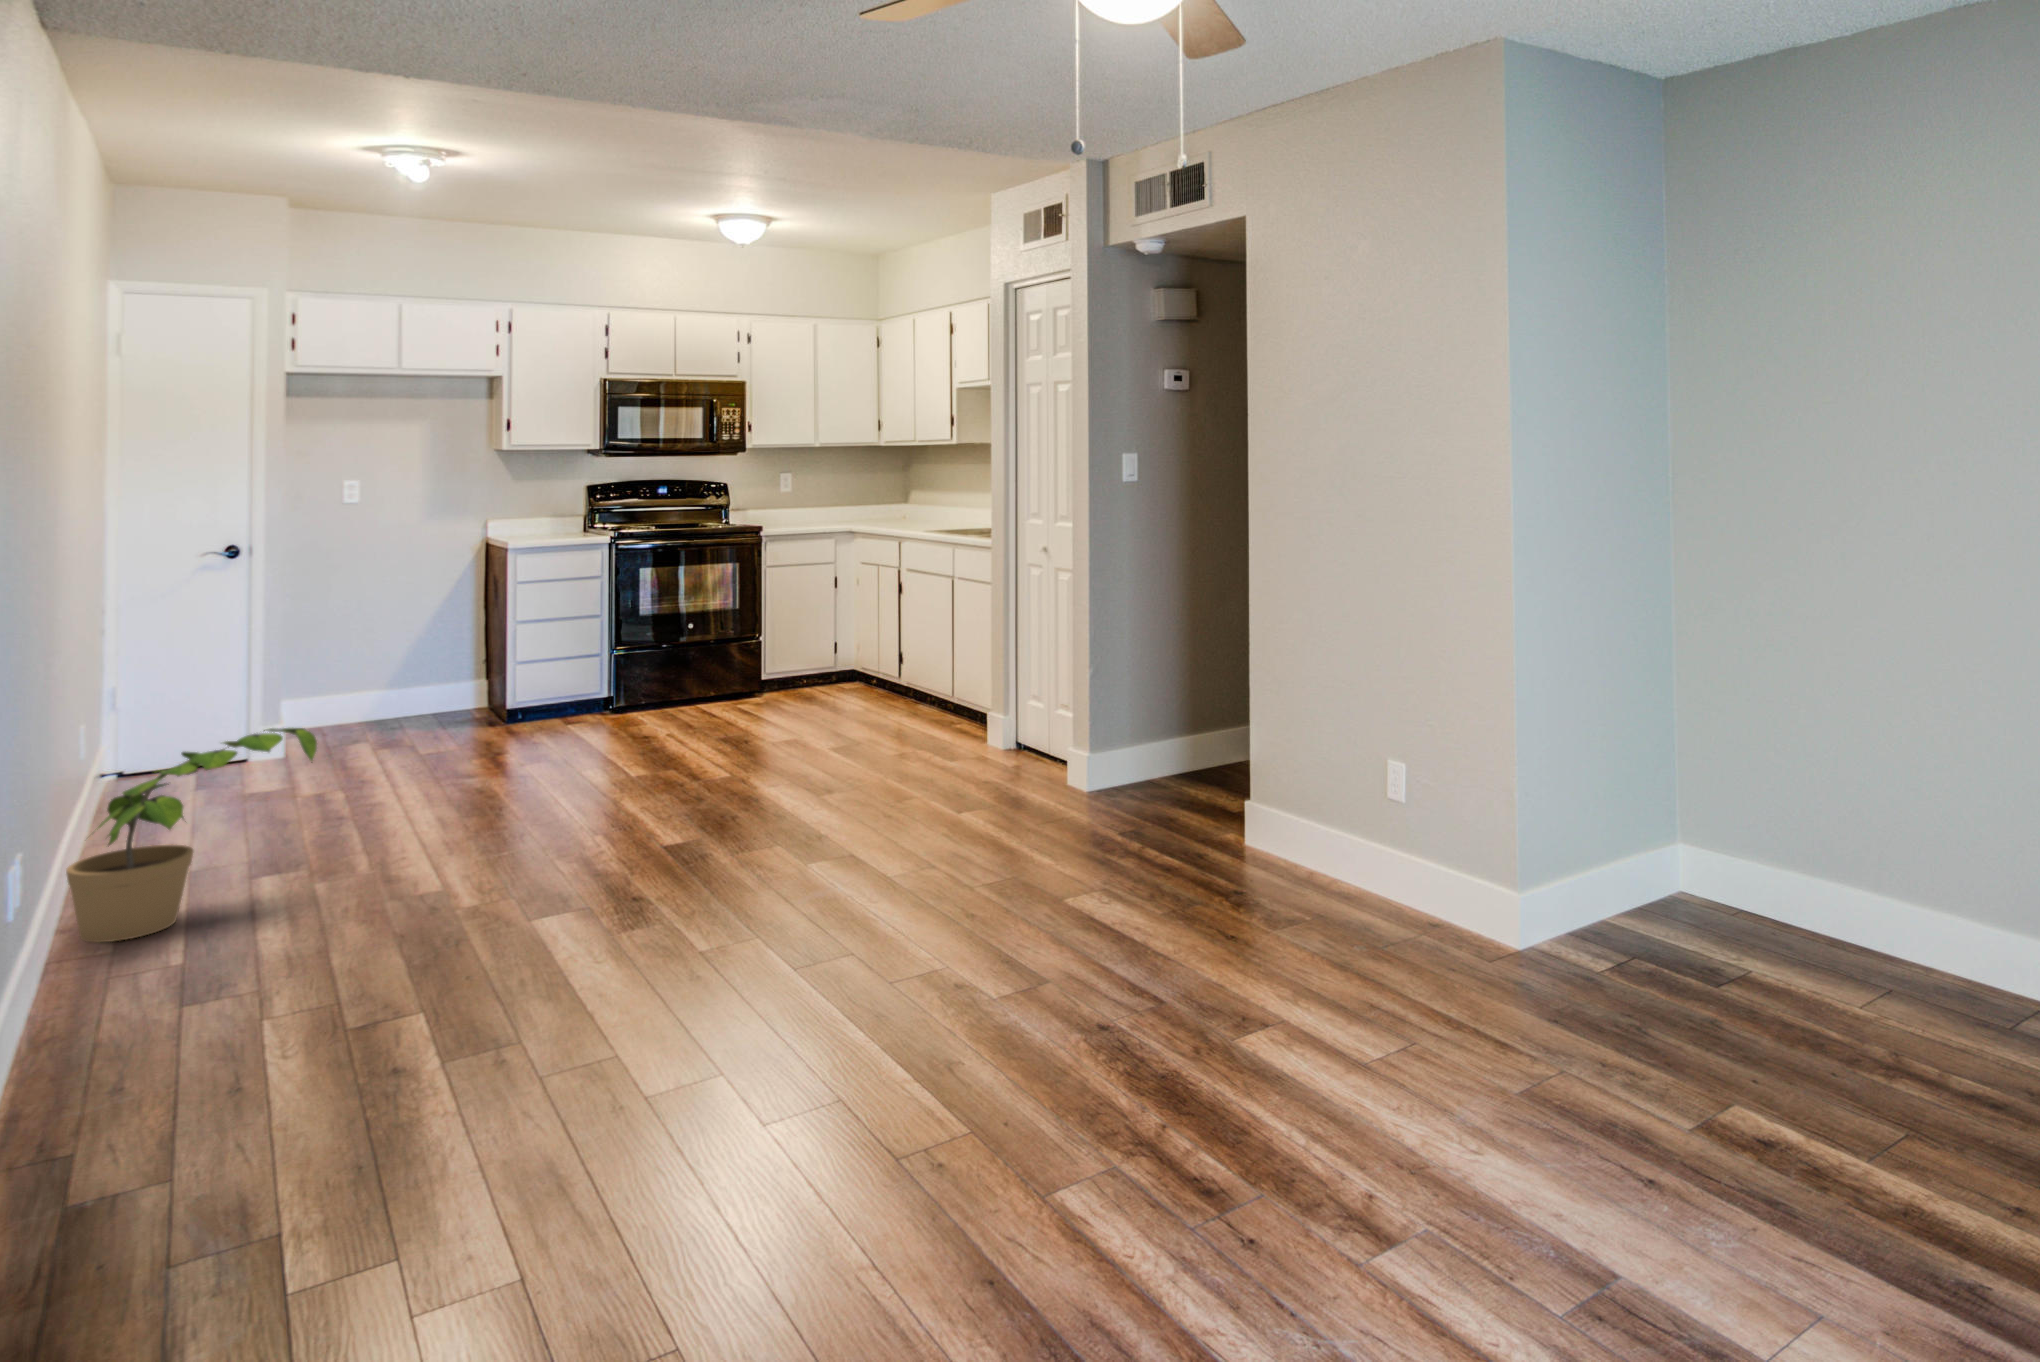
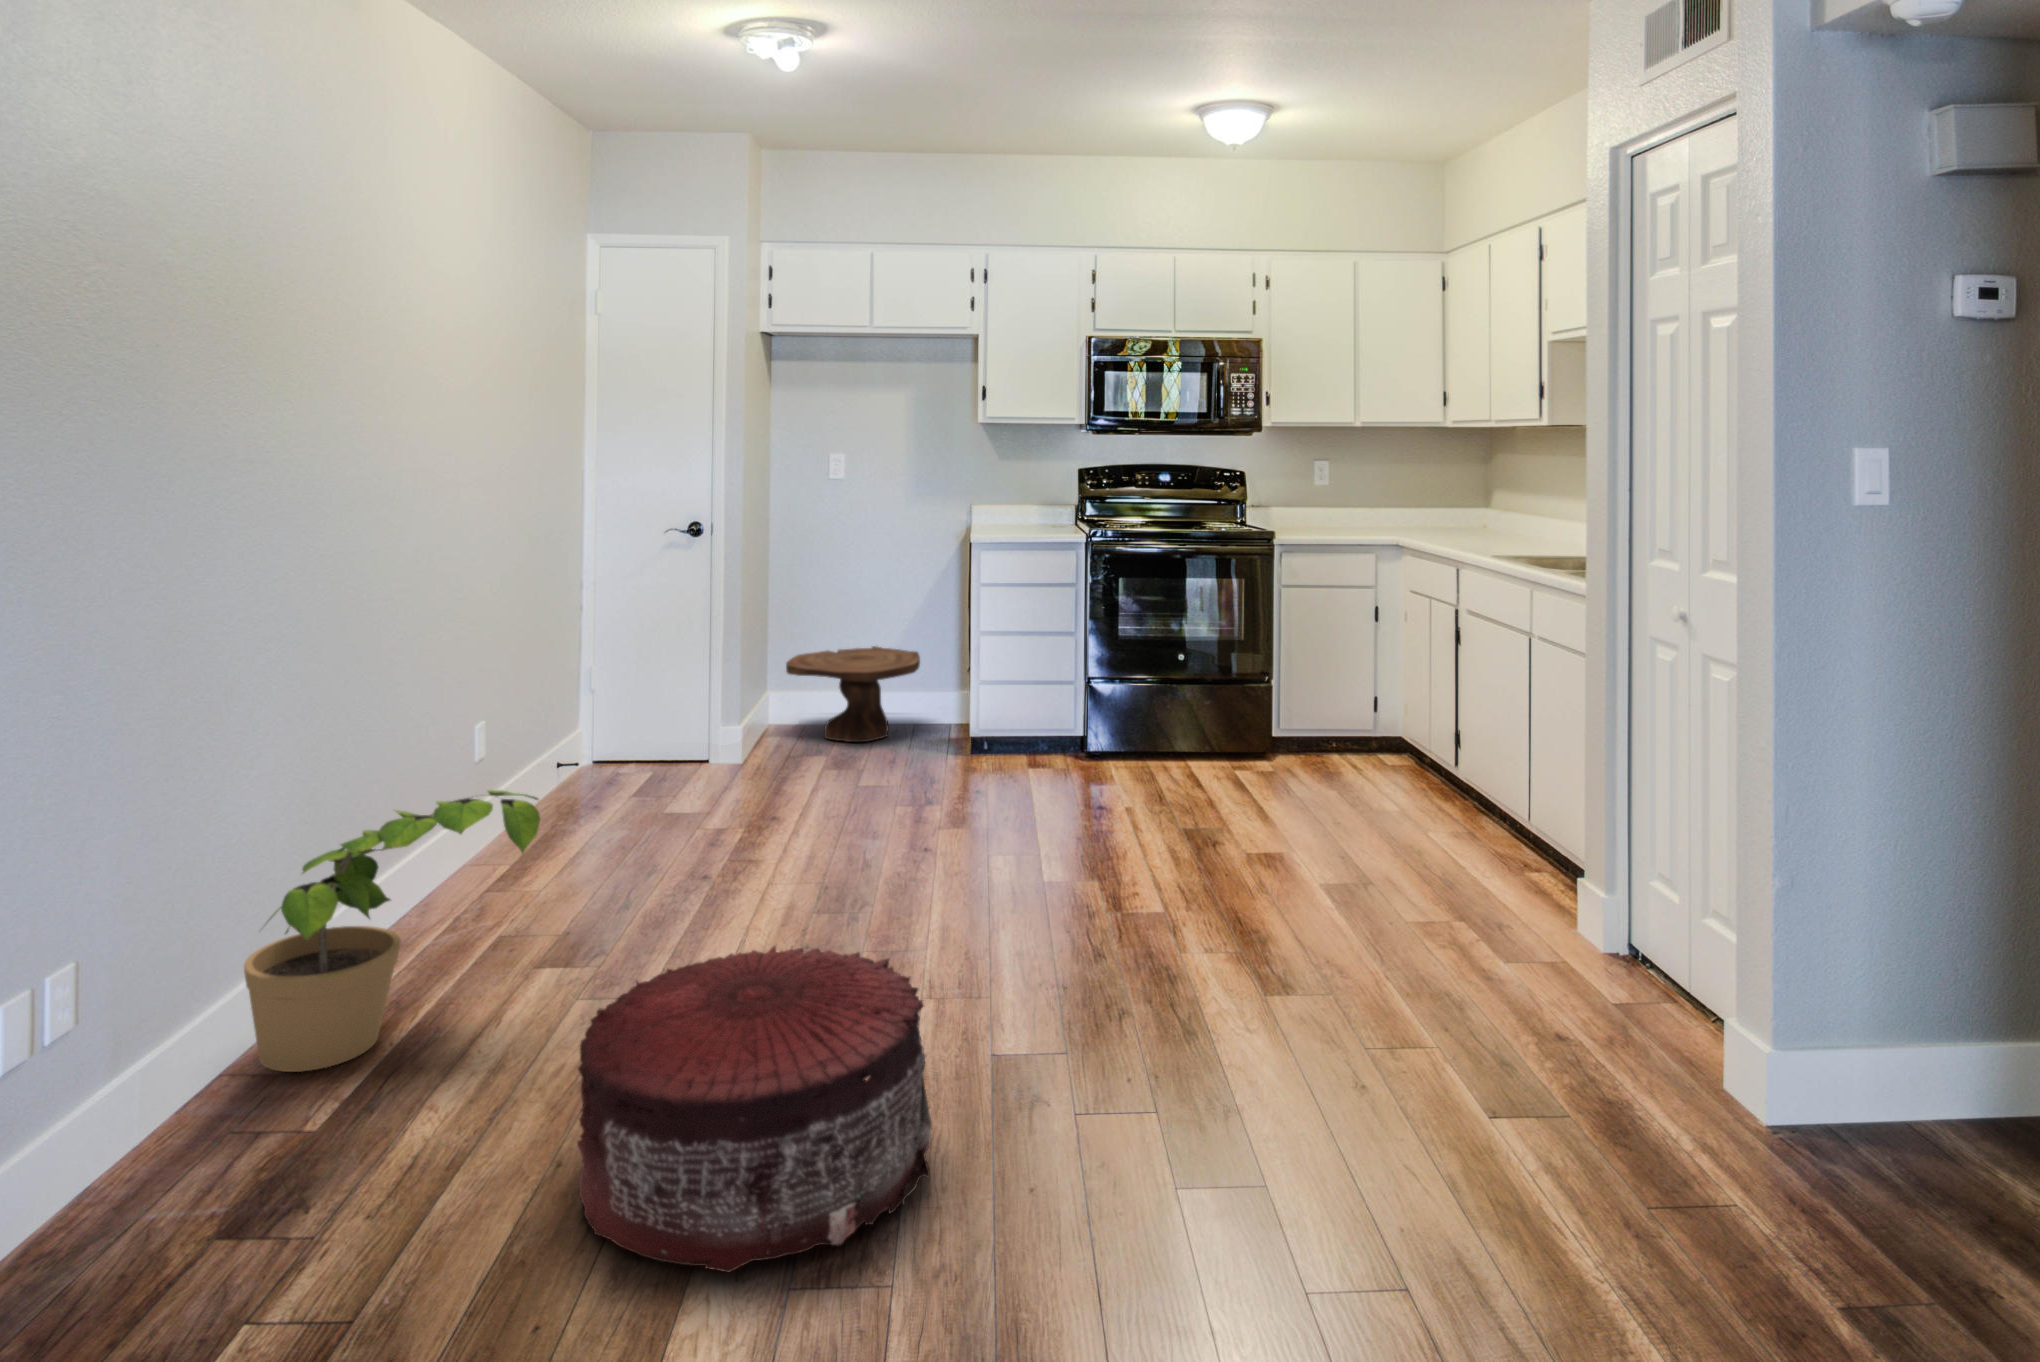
side table: none [317,651,449,733] -> present [786,646,920,742]
pouf: none [423,780,658,934] -> present [577,945,932,1273]

